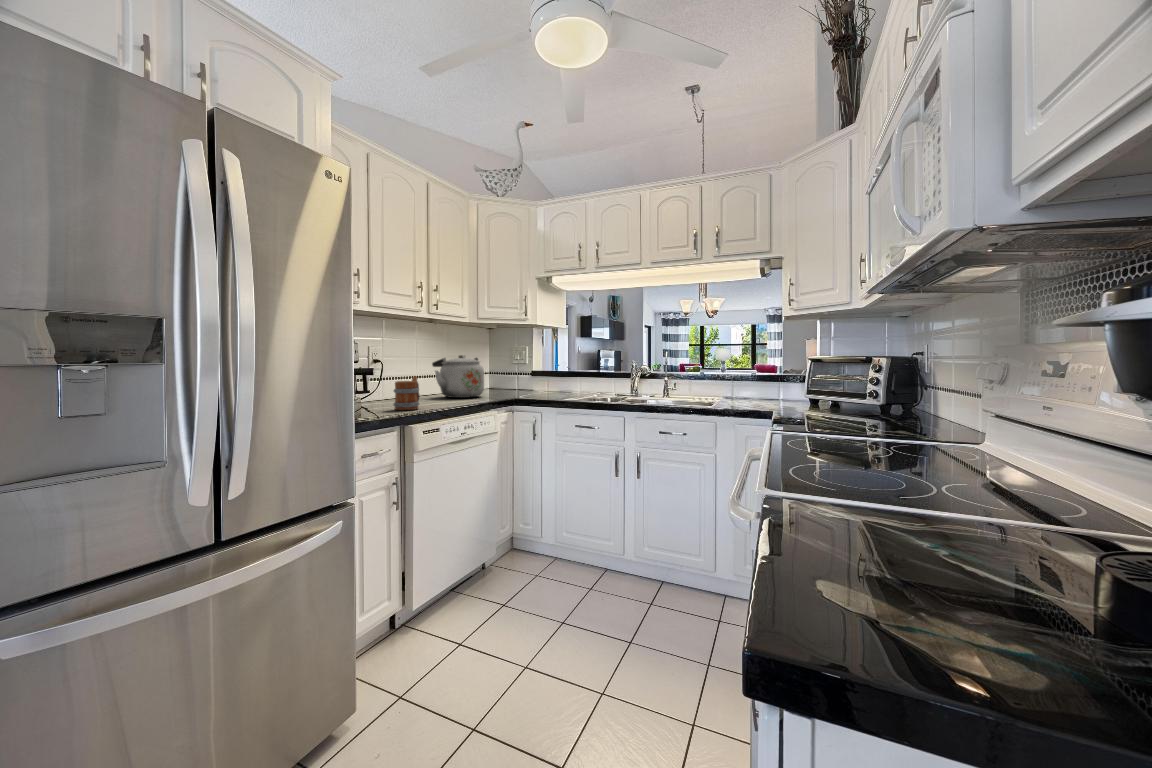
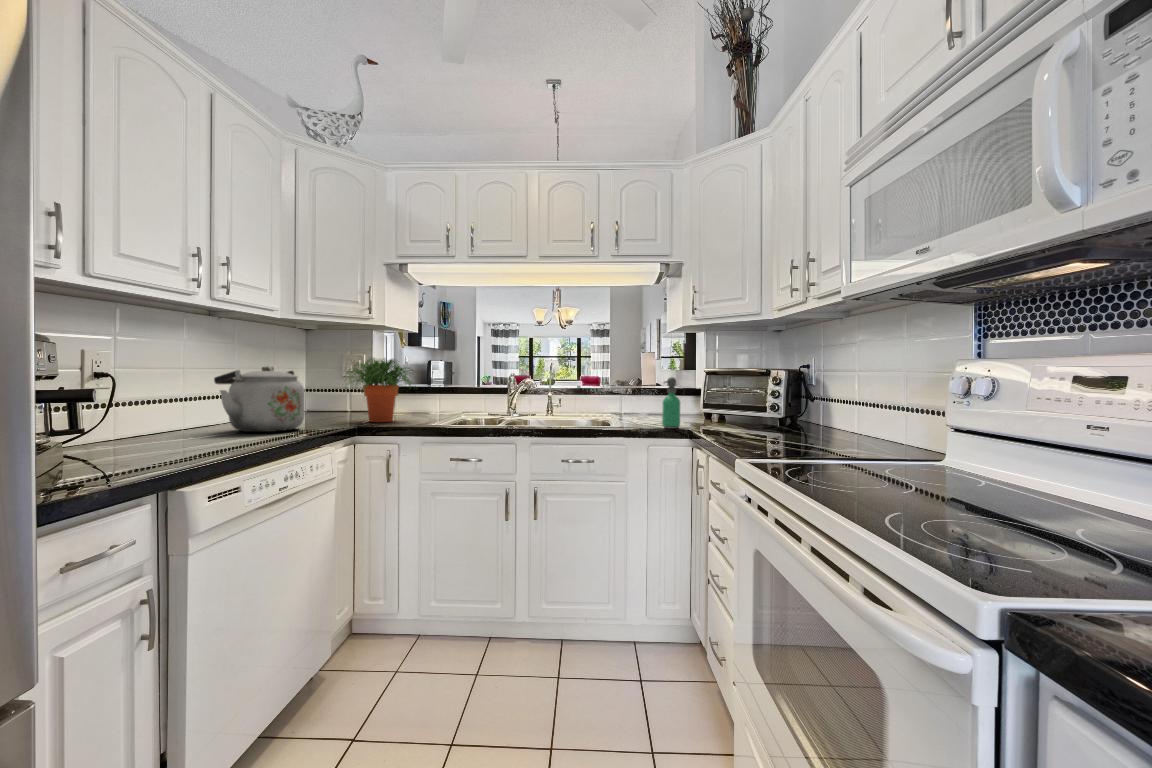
potted plant: none [509,347,563,394] -> present [344,358,414,422]
soap dispenser: none [743,359,759,401] -> present [662,377,680,429]
mug: present [393,376,419,410] -> none [139,400,196,463]

